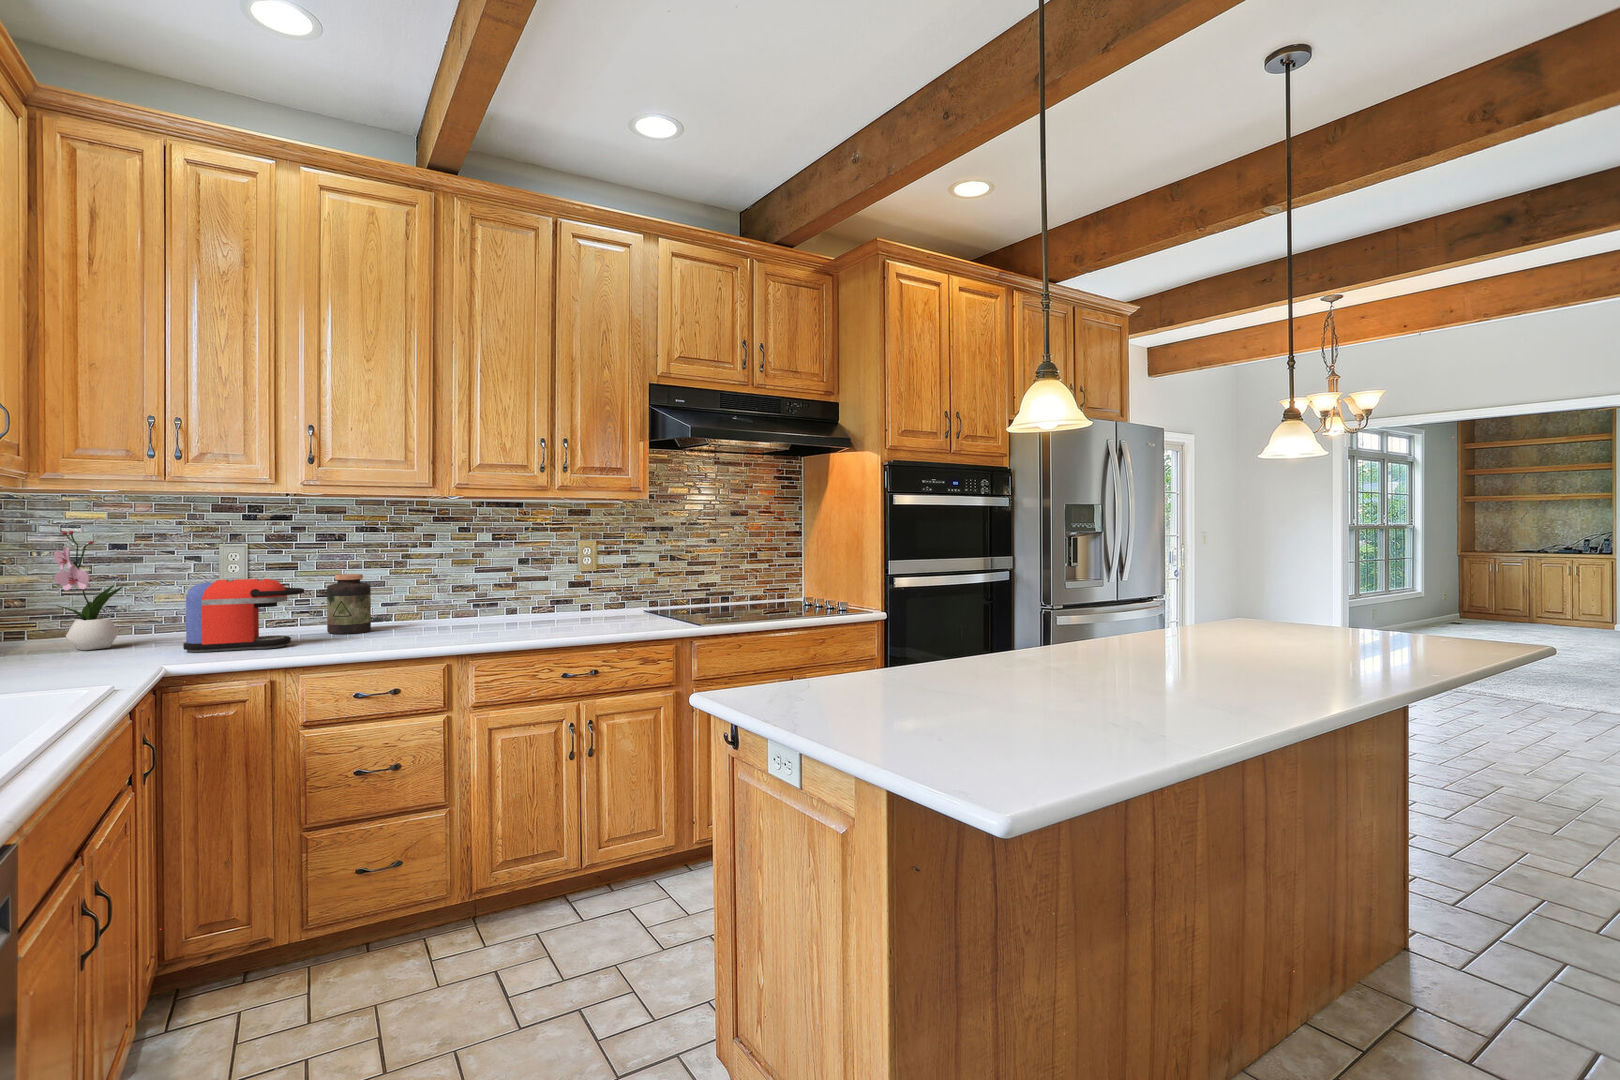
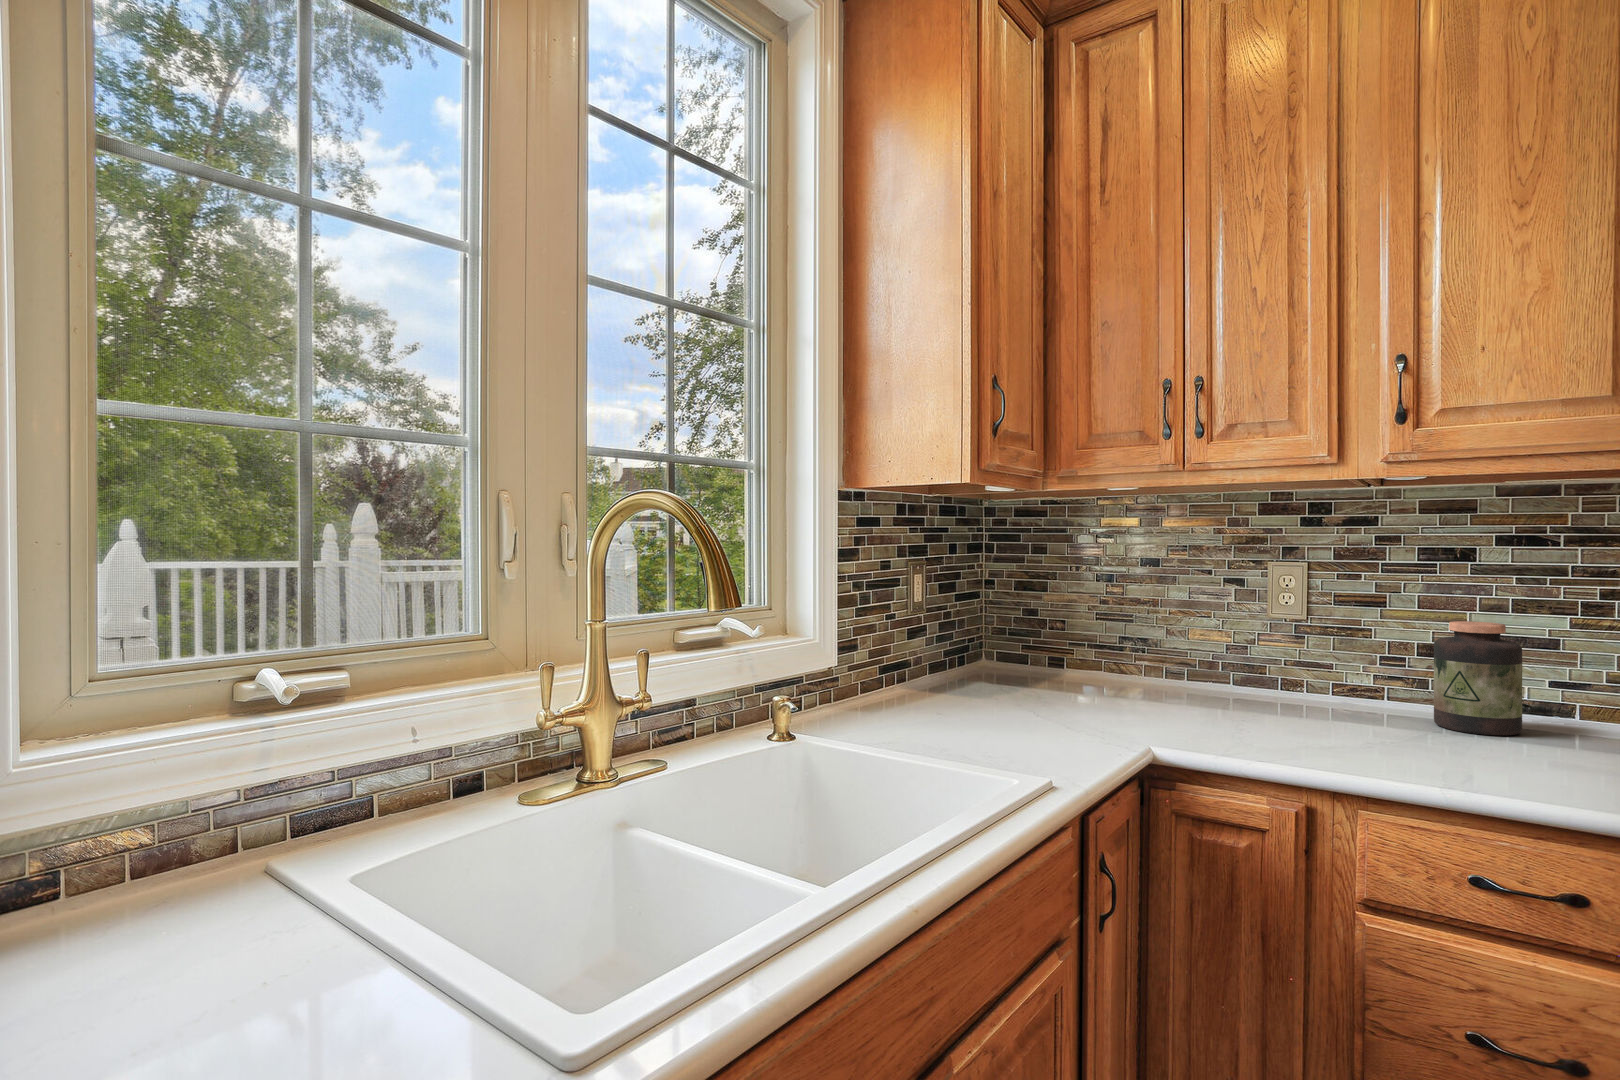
flower arrangement: present [54,531,123,650] -> none [1077,541,1144,694]
coffee maker: present [183,579,304,652] -> none [1200,618,1382,743]

